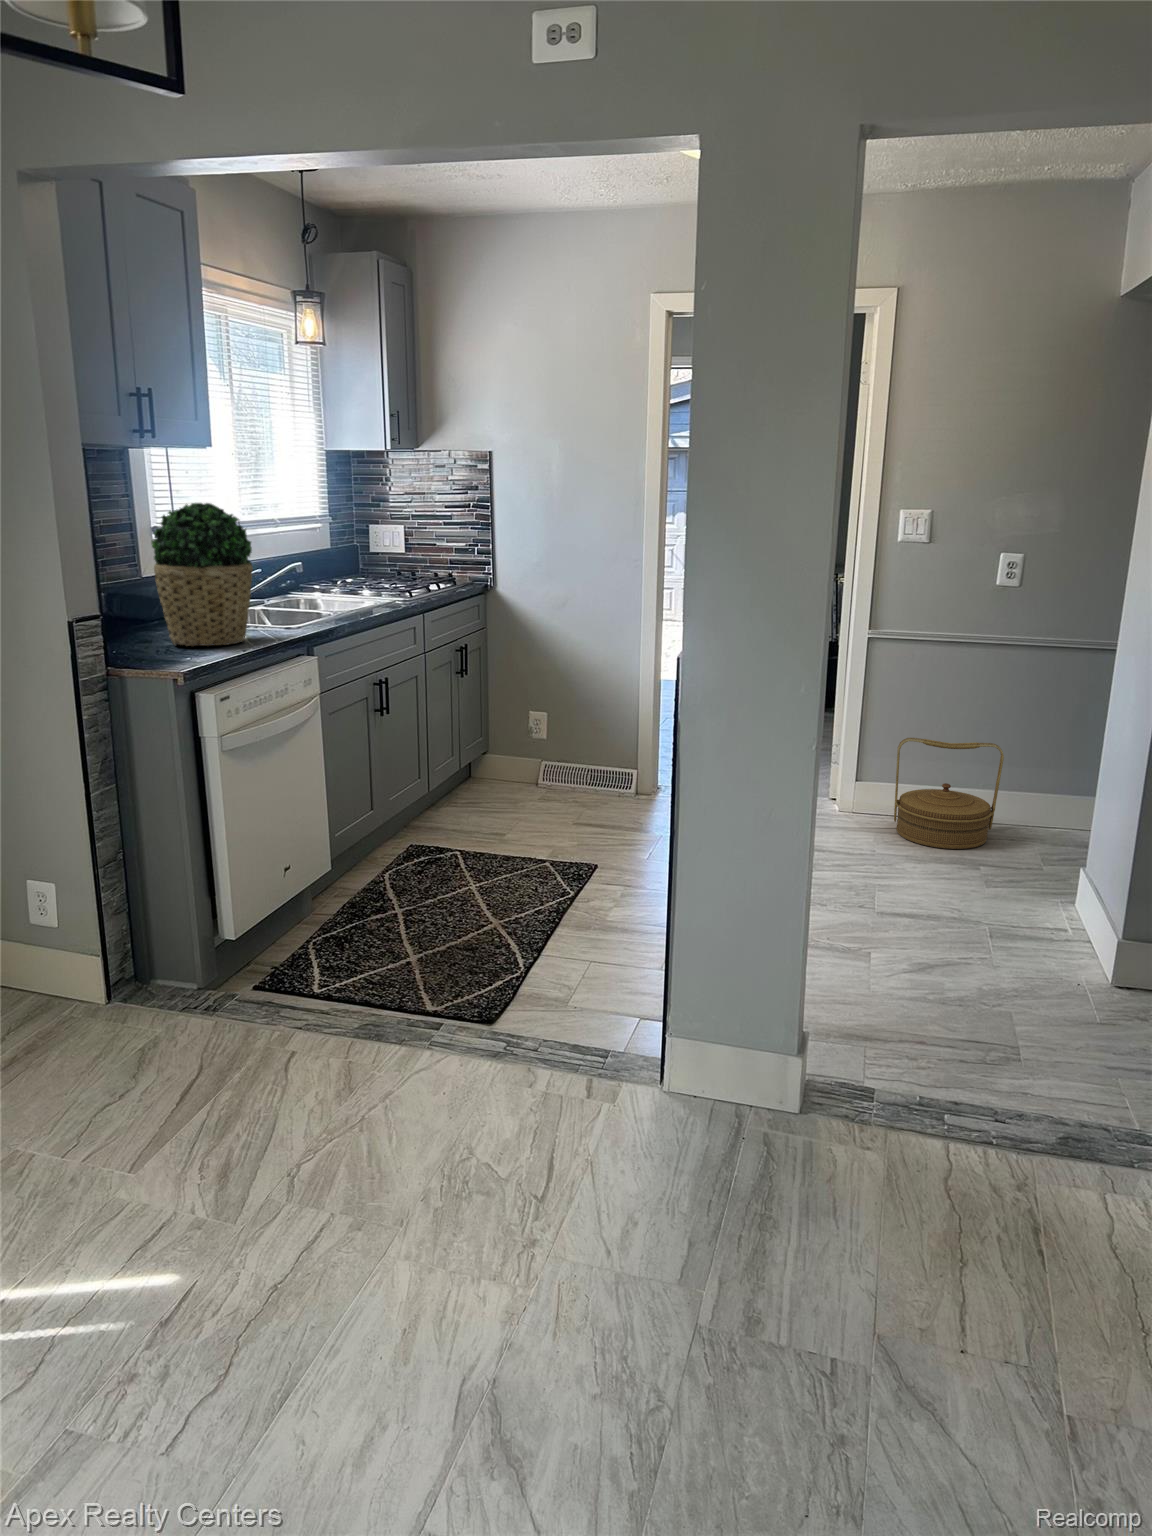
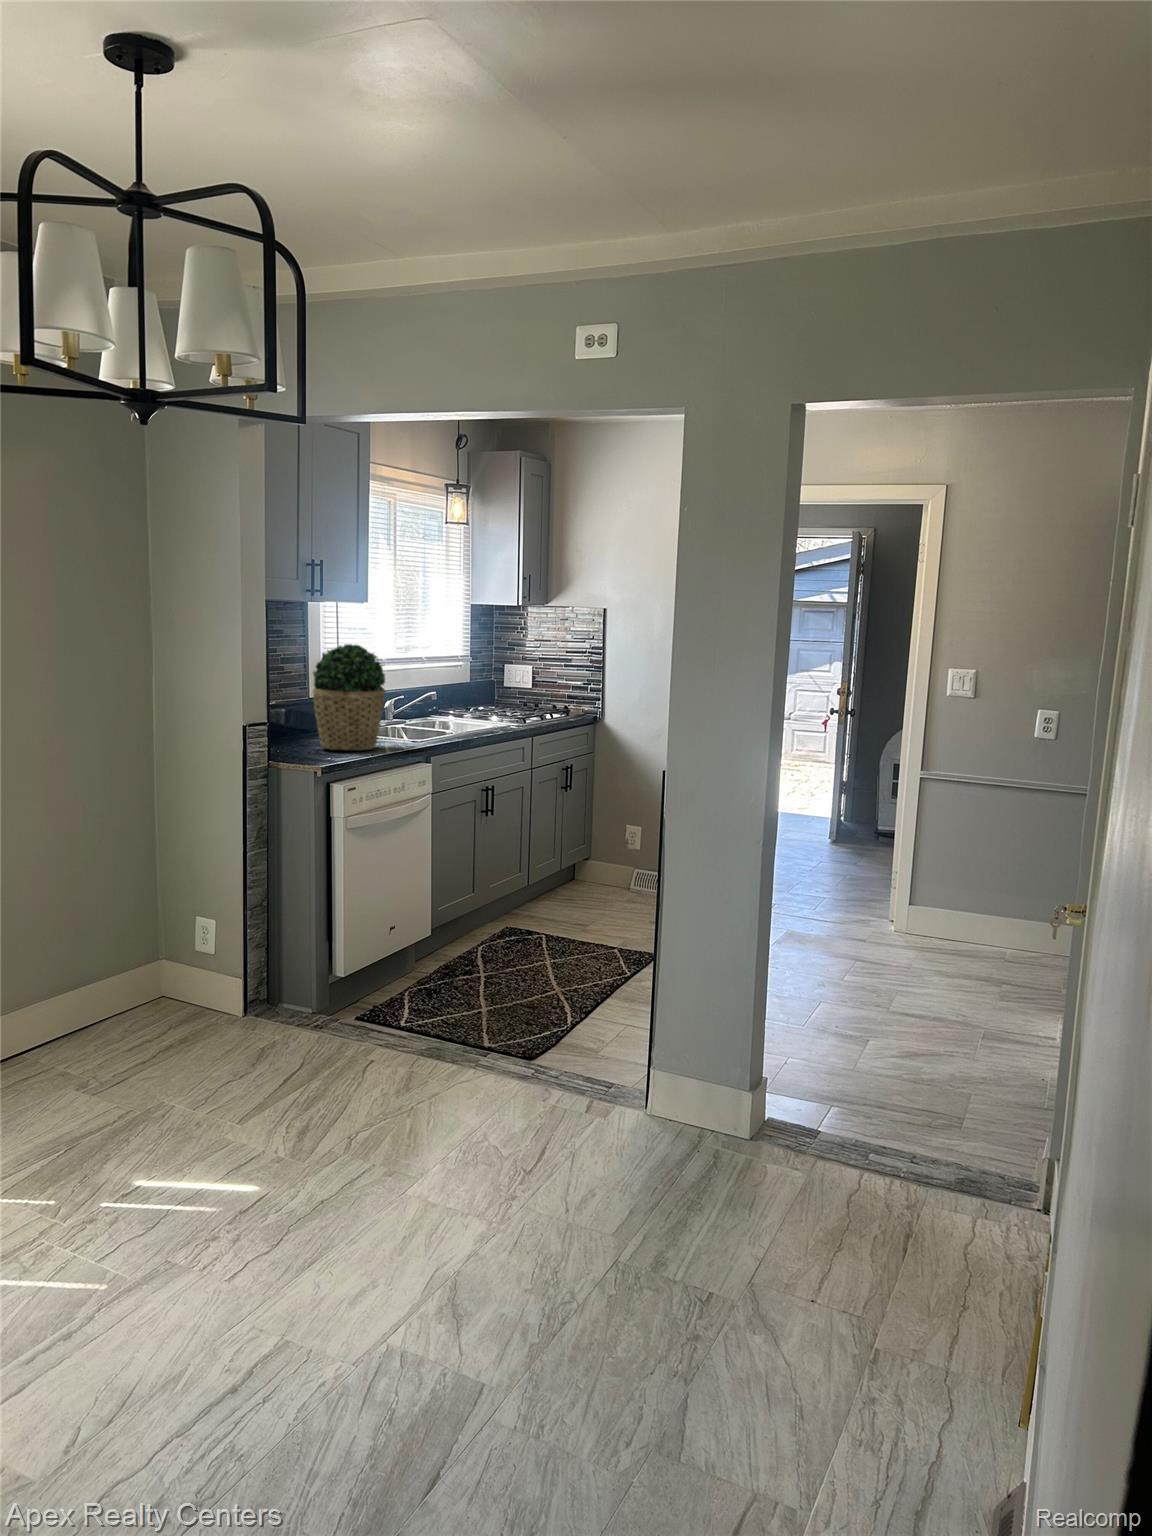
woven basket: present [894,738,1004,849] -> none [942,866,1042,970]

